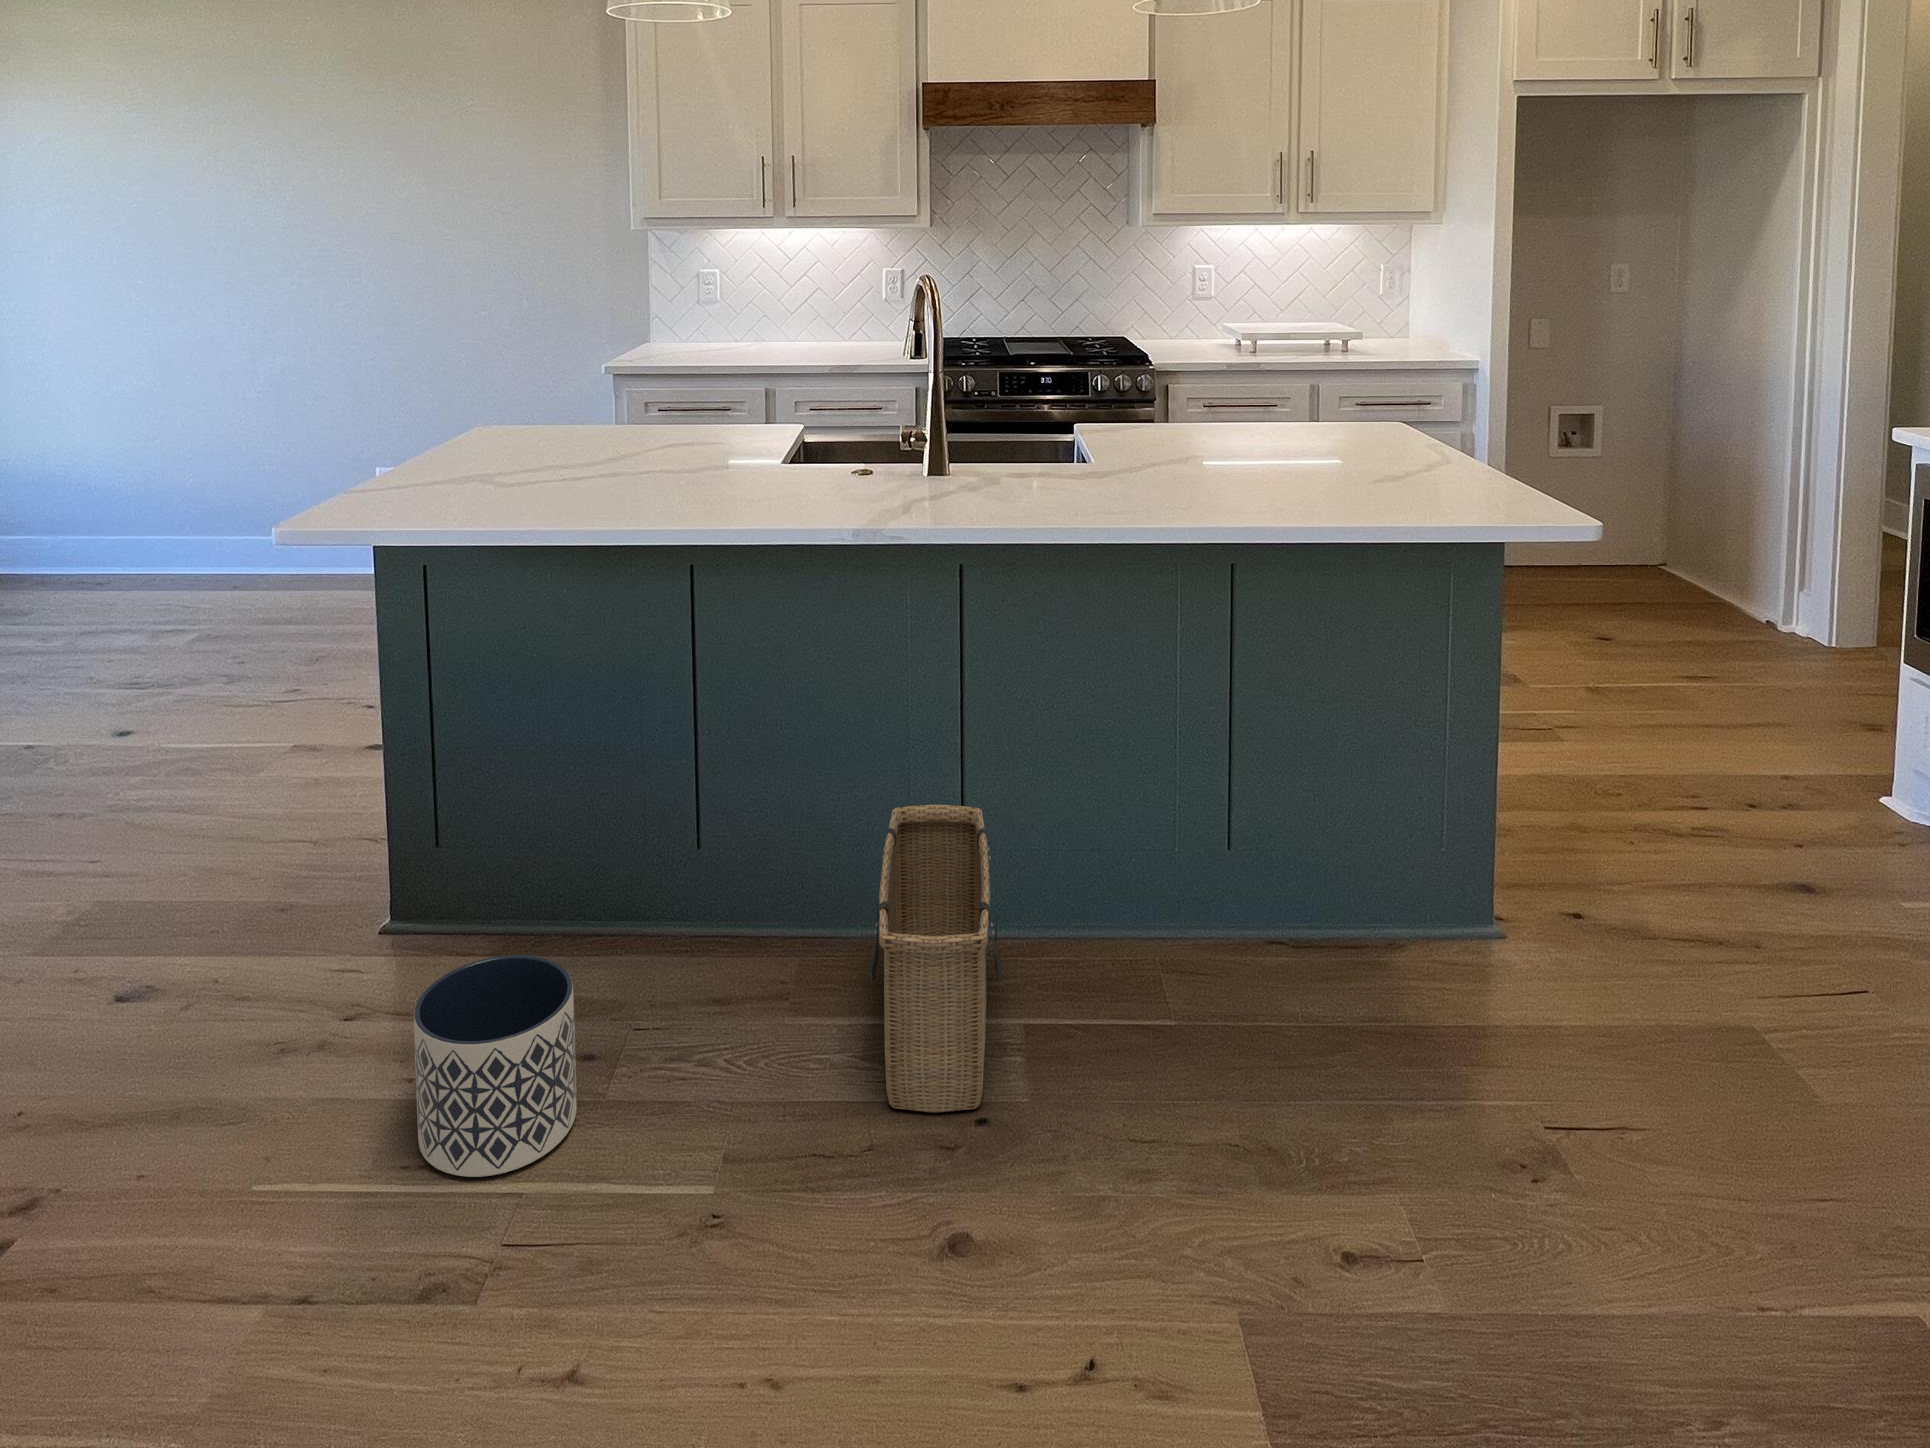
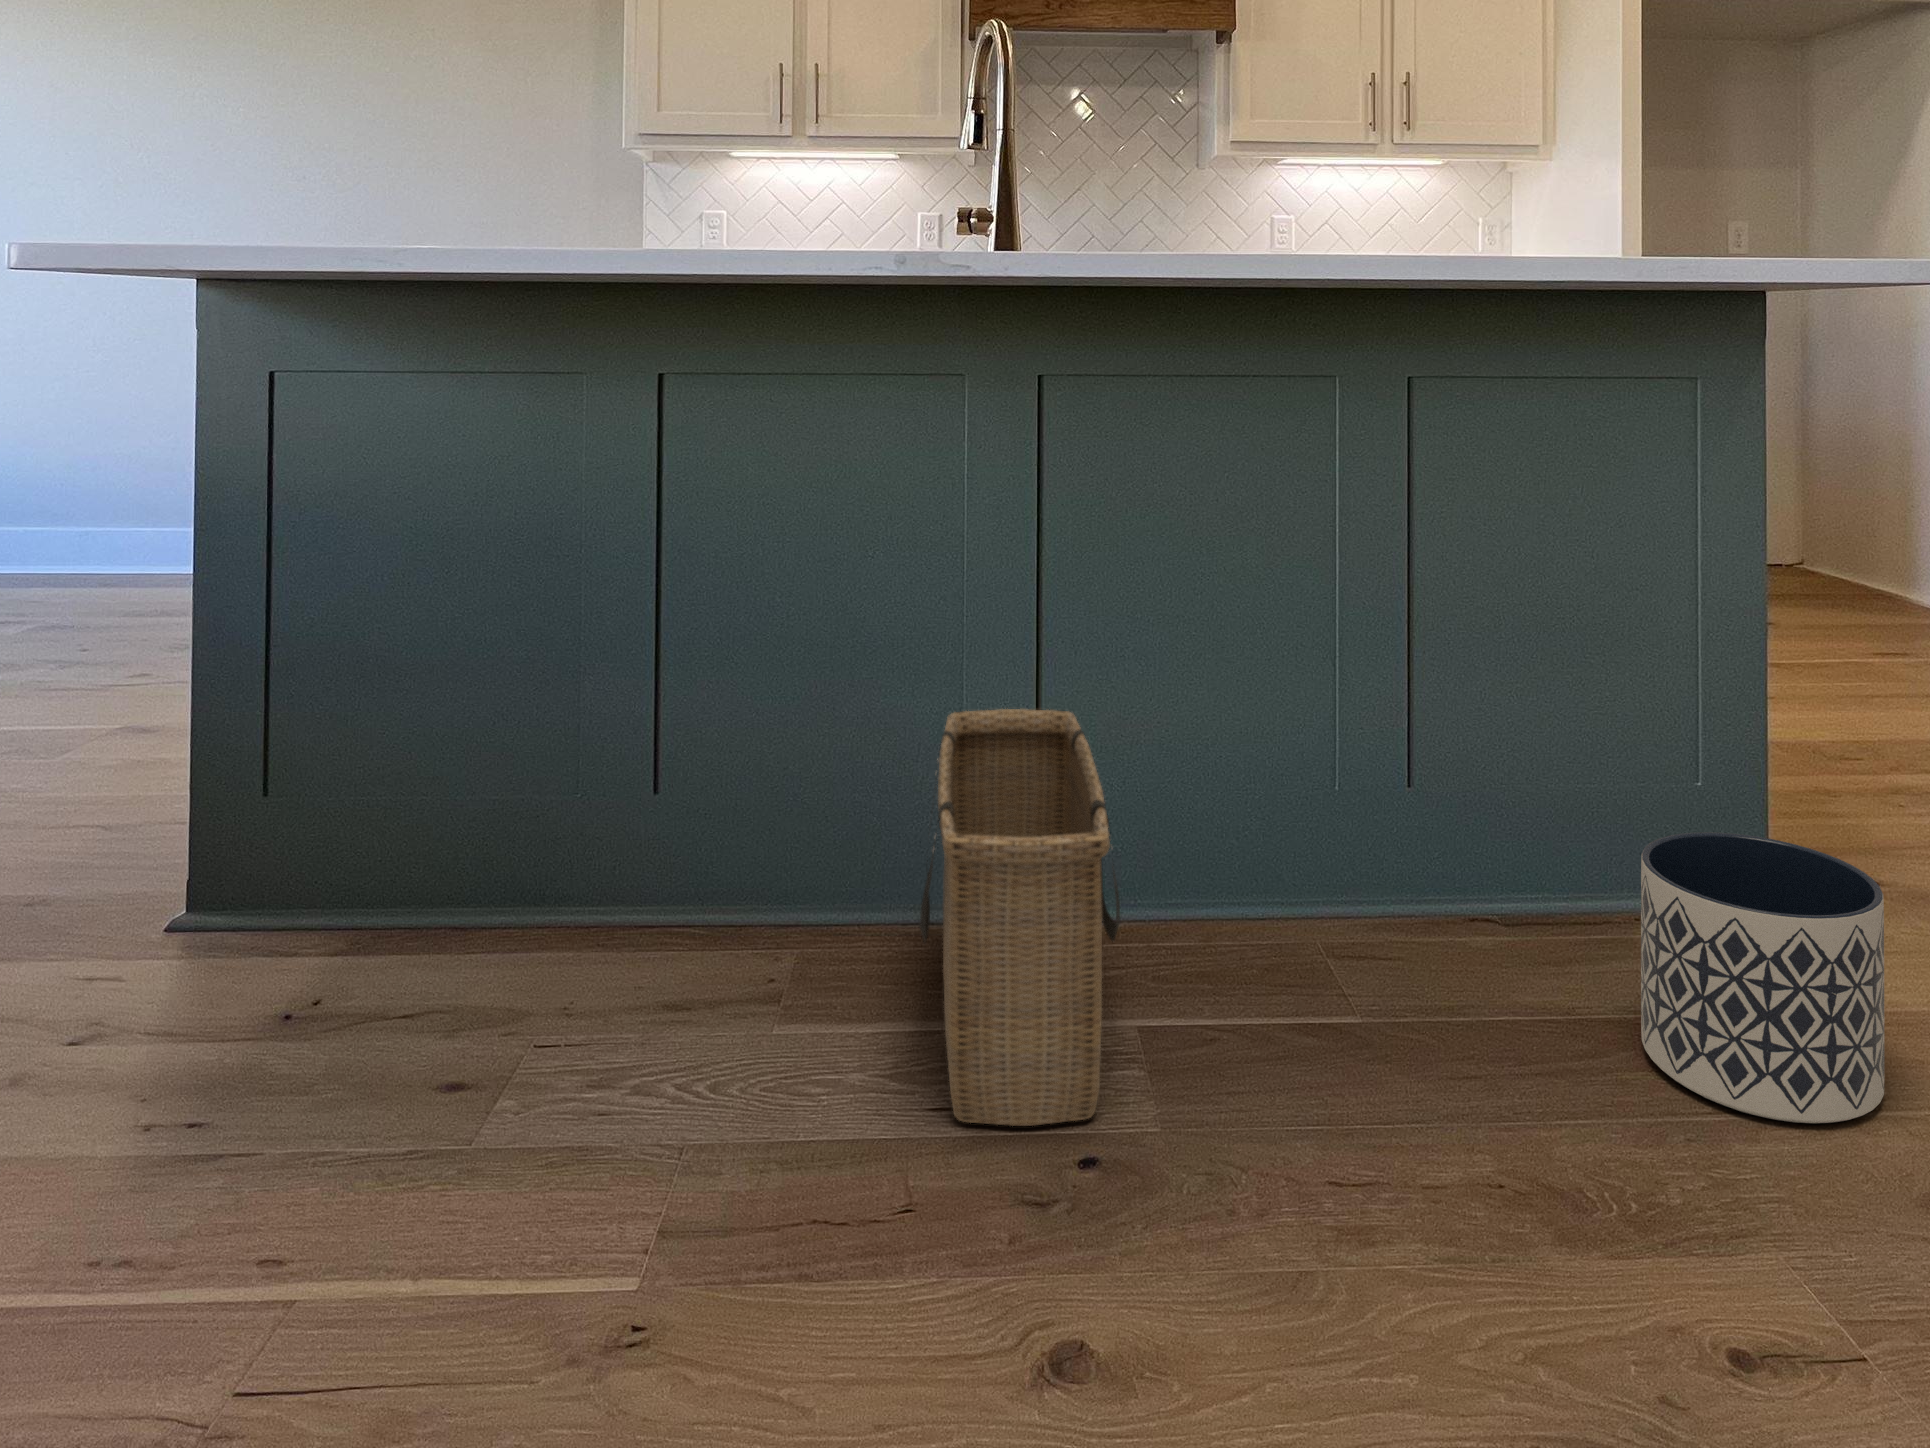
planter: present [414,955,577,1177] -> present [1641,832,1884,1123]

